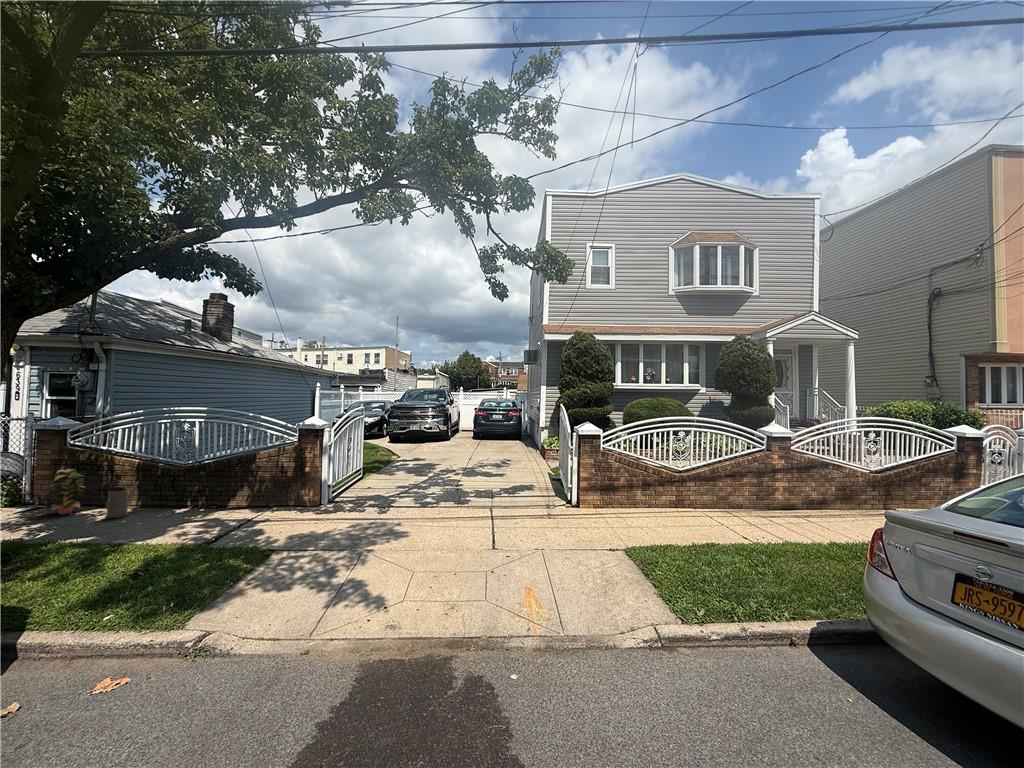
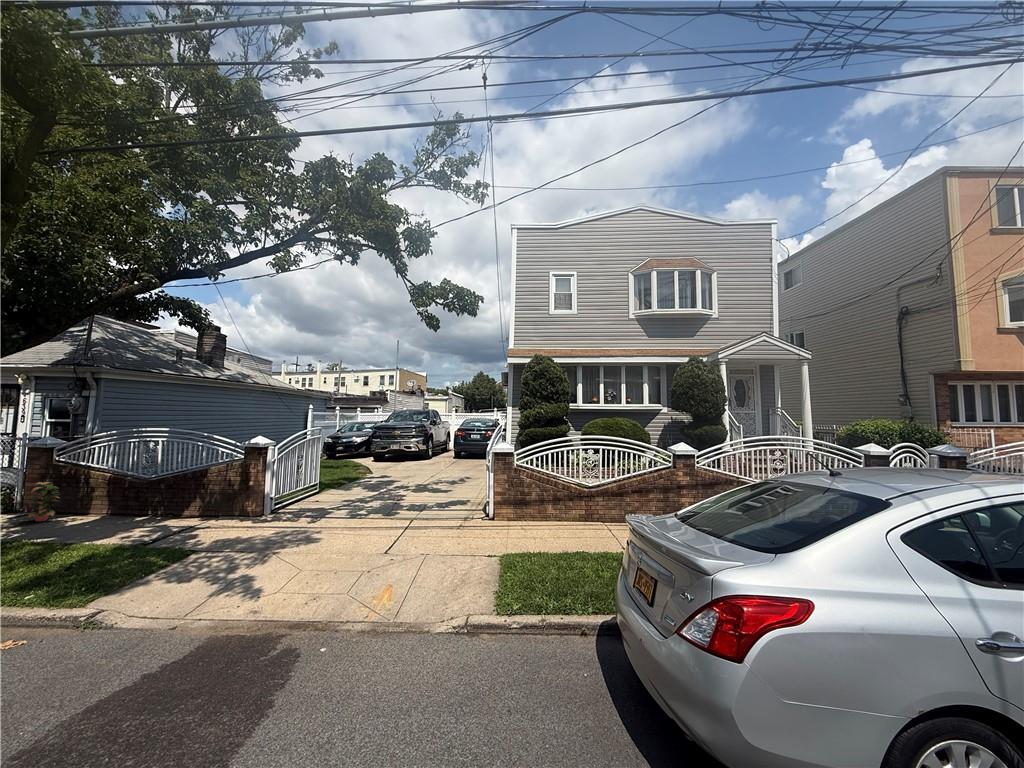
watering can: present [105,480,139,518] -> none [72,491,106,525]

